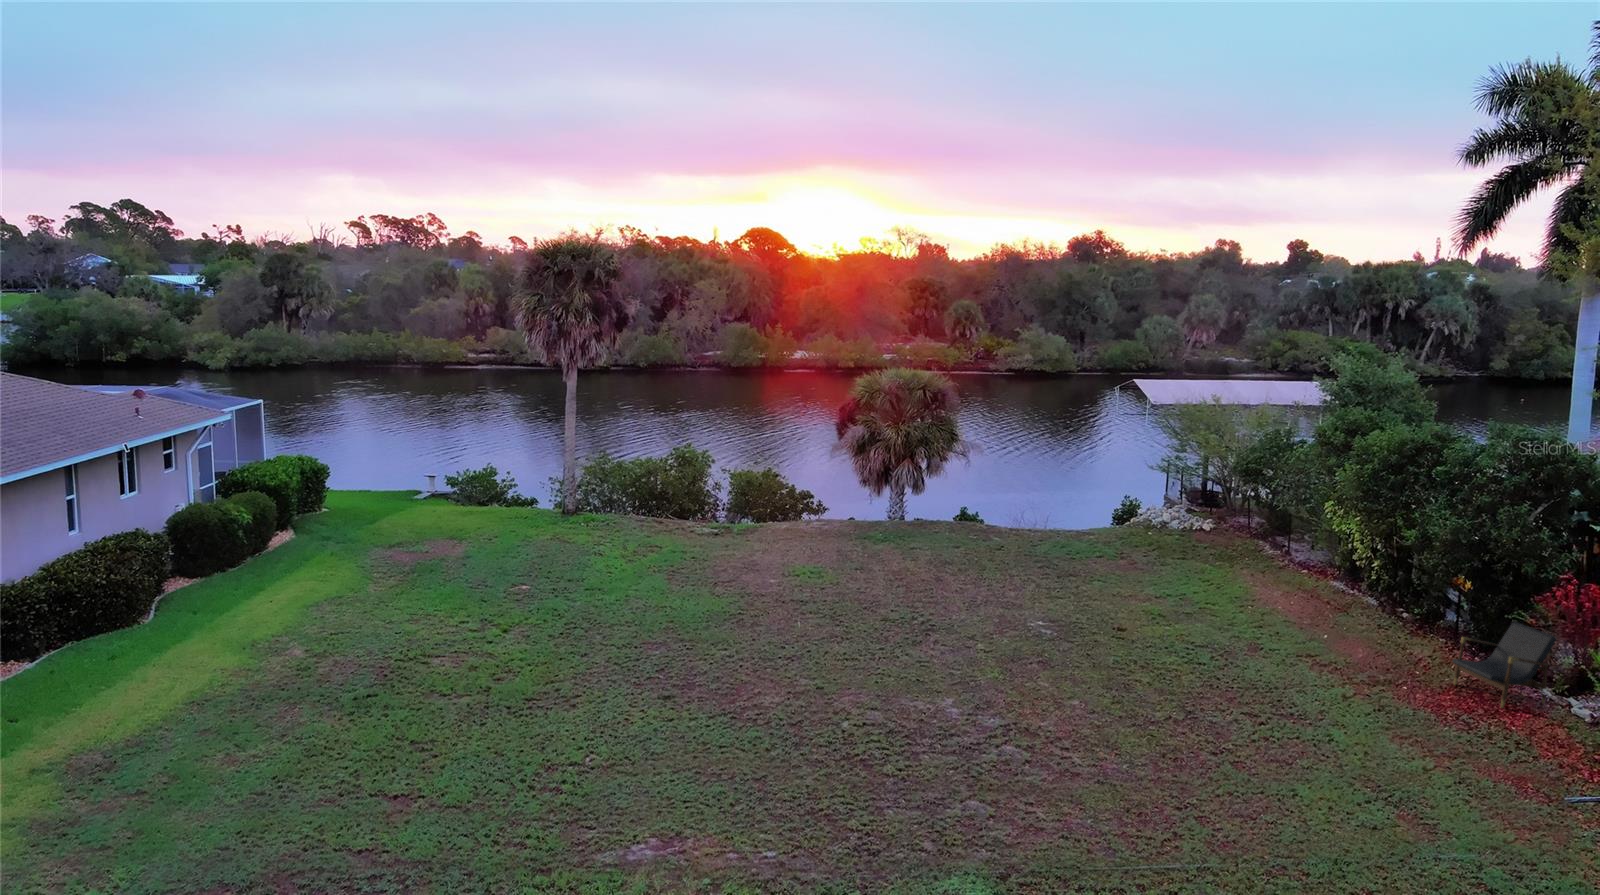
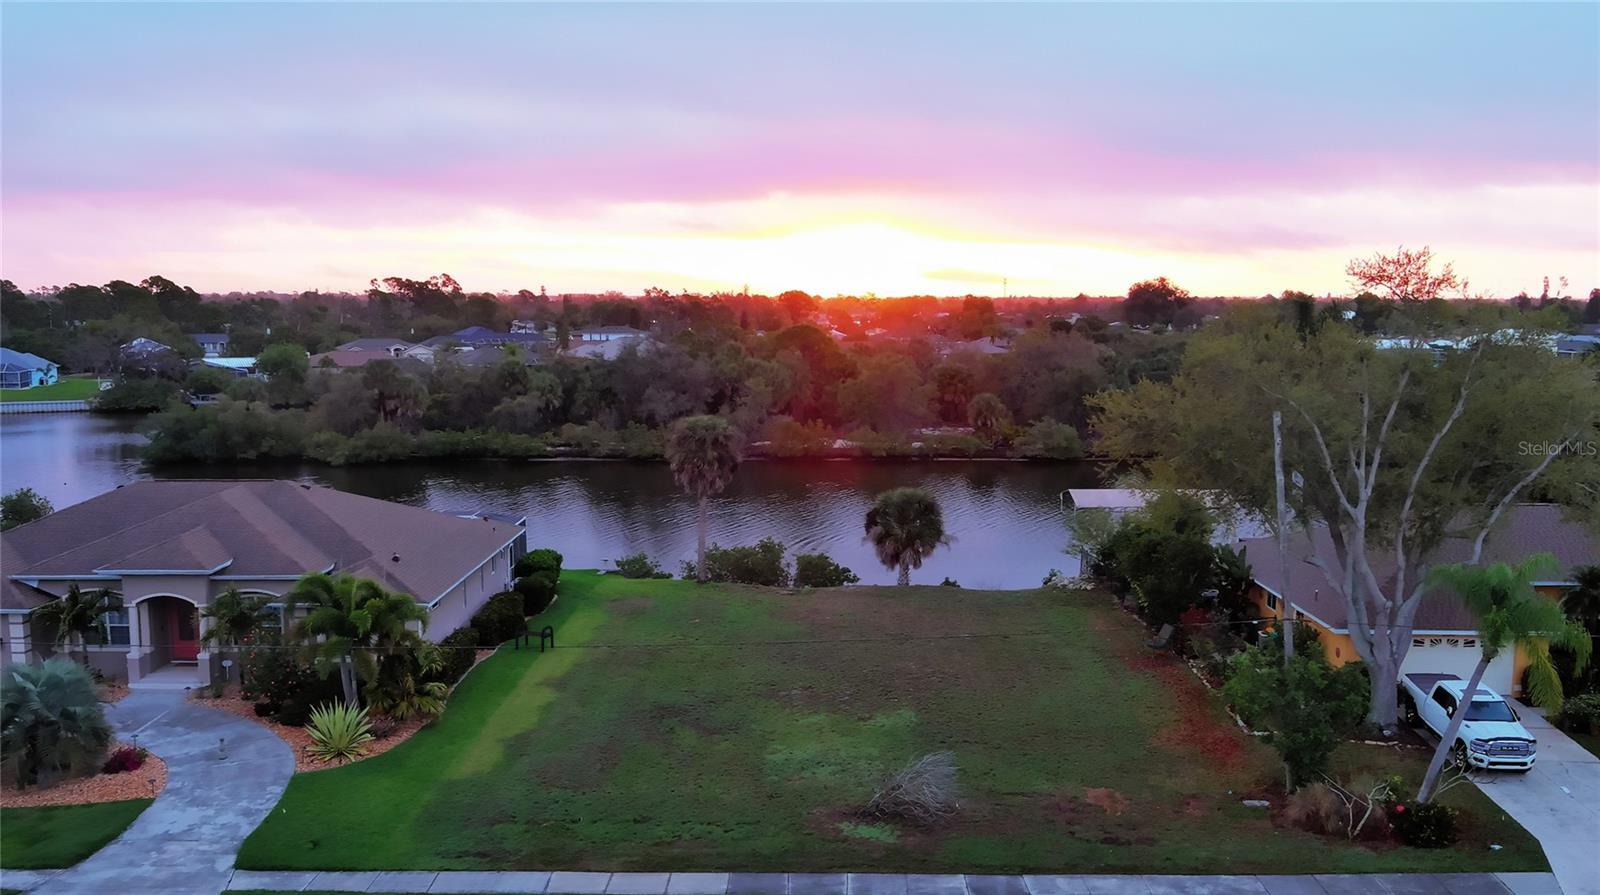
bench: none [19,607,120,678] -> present [515,623,554,652]

